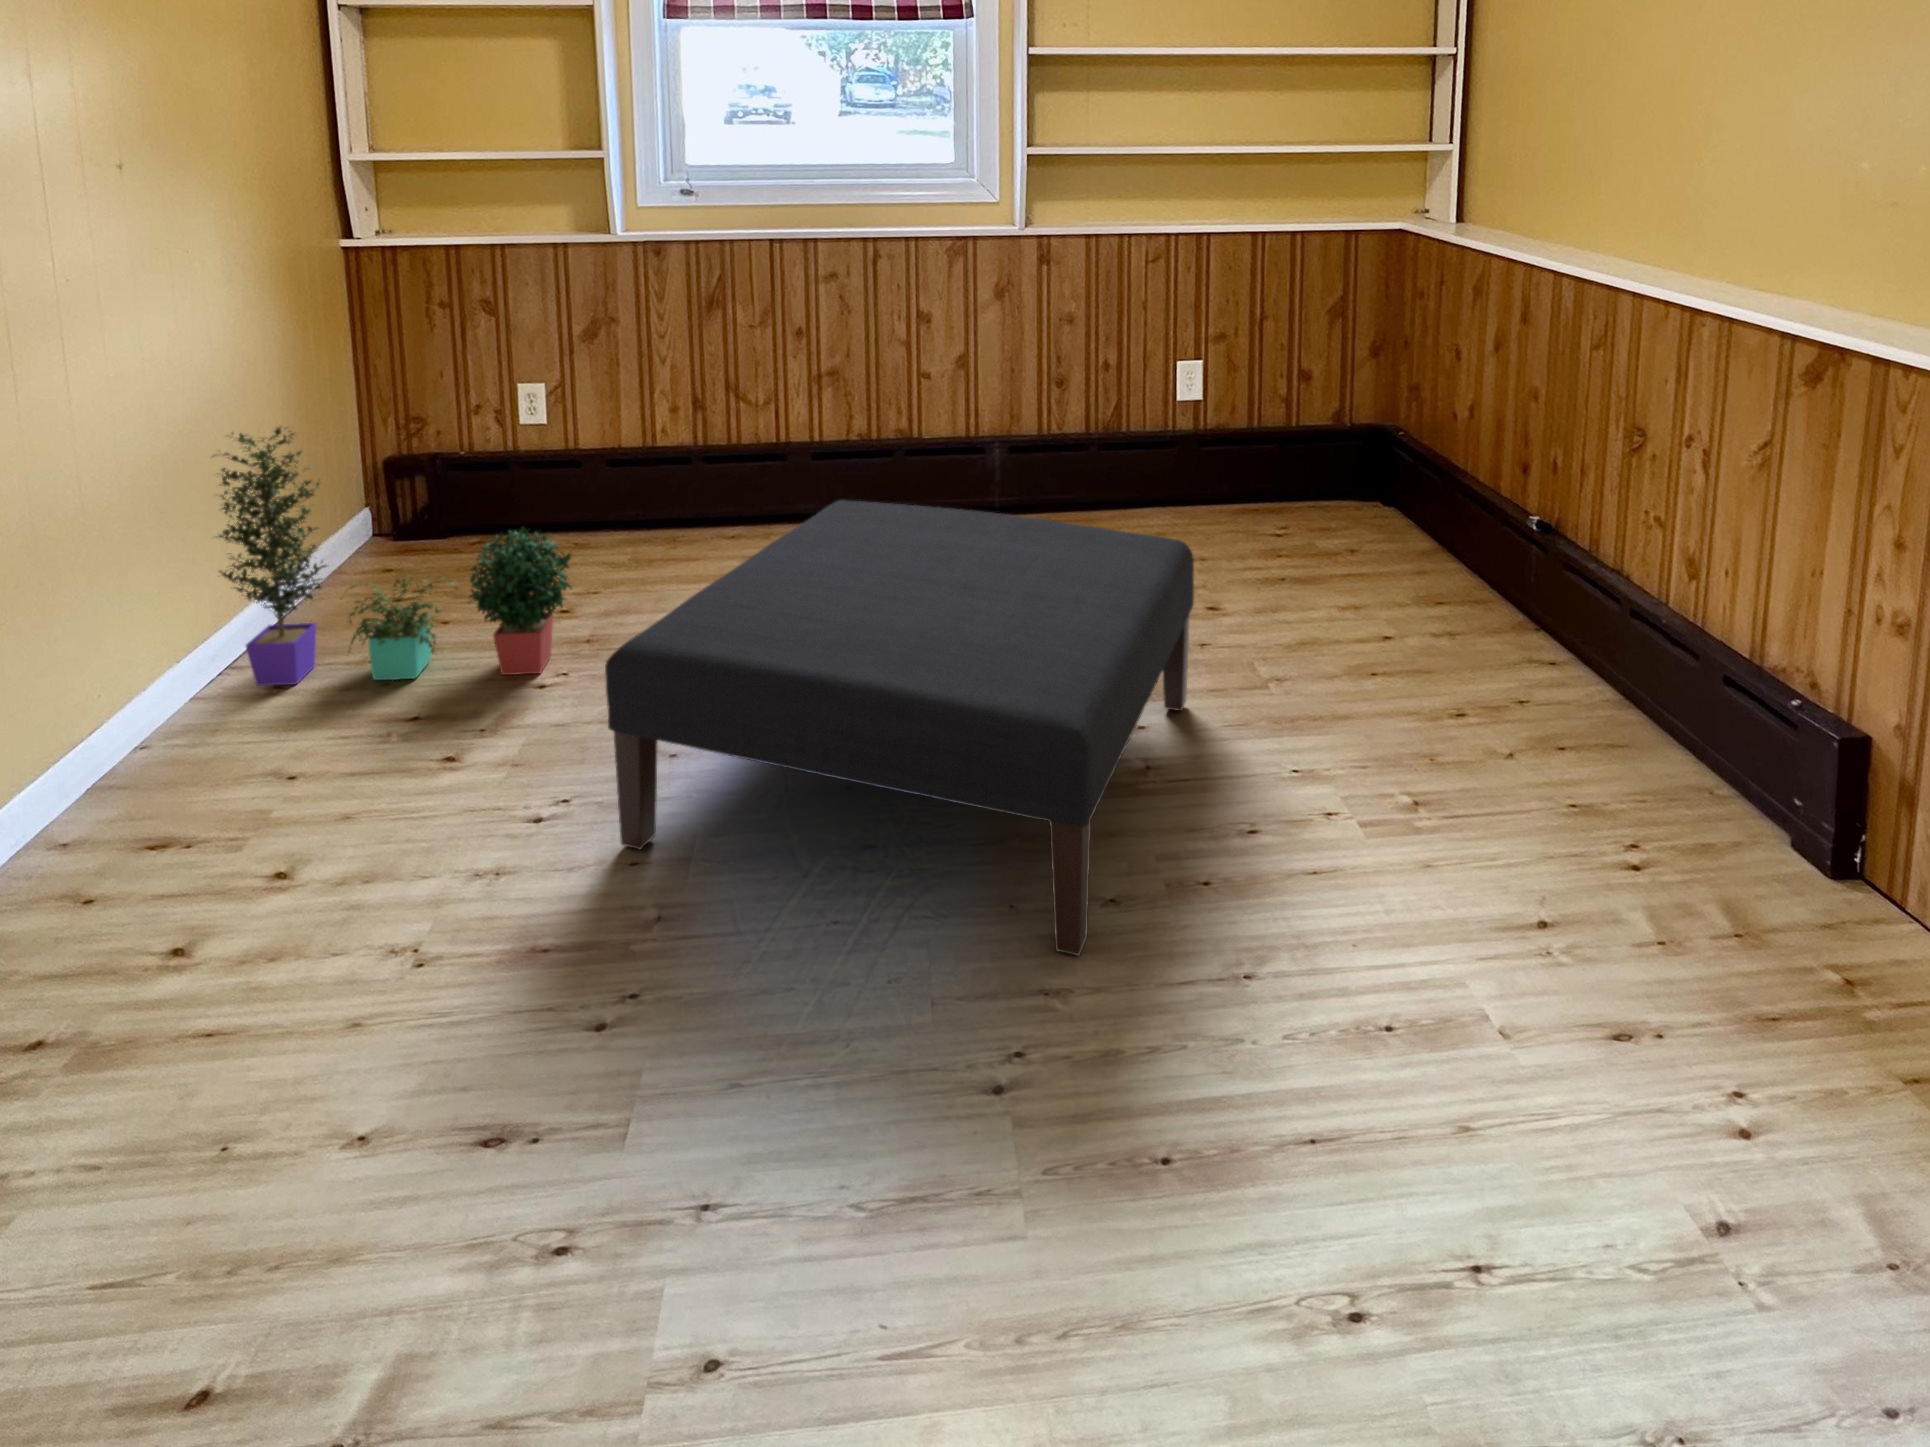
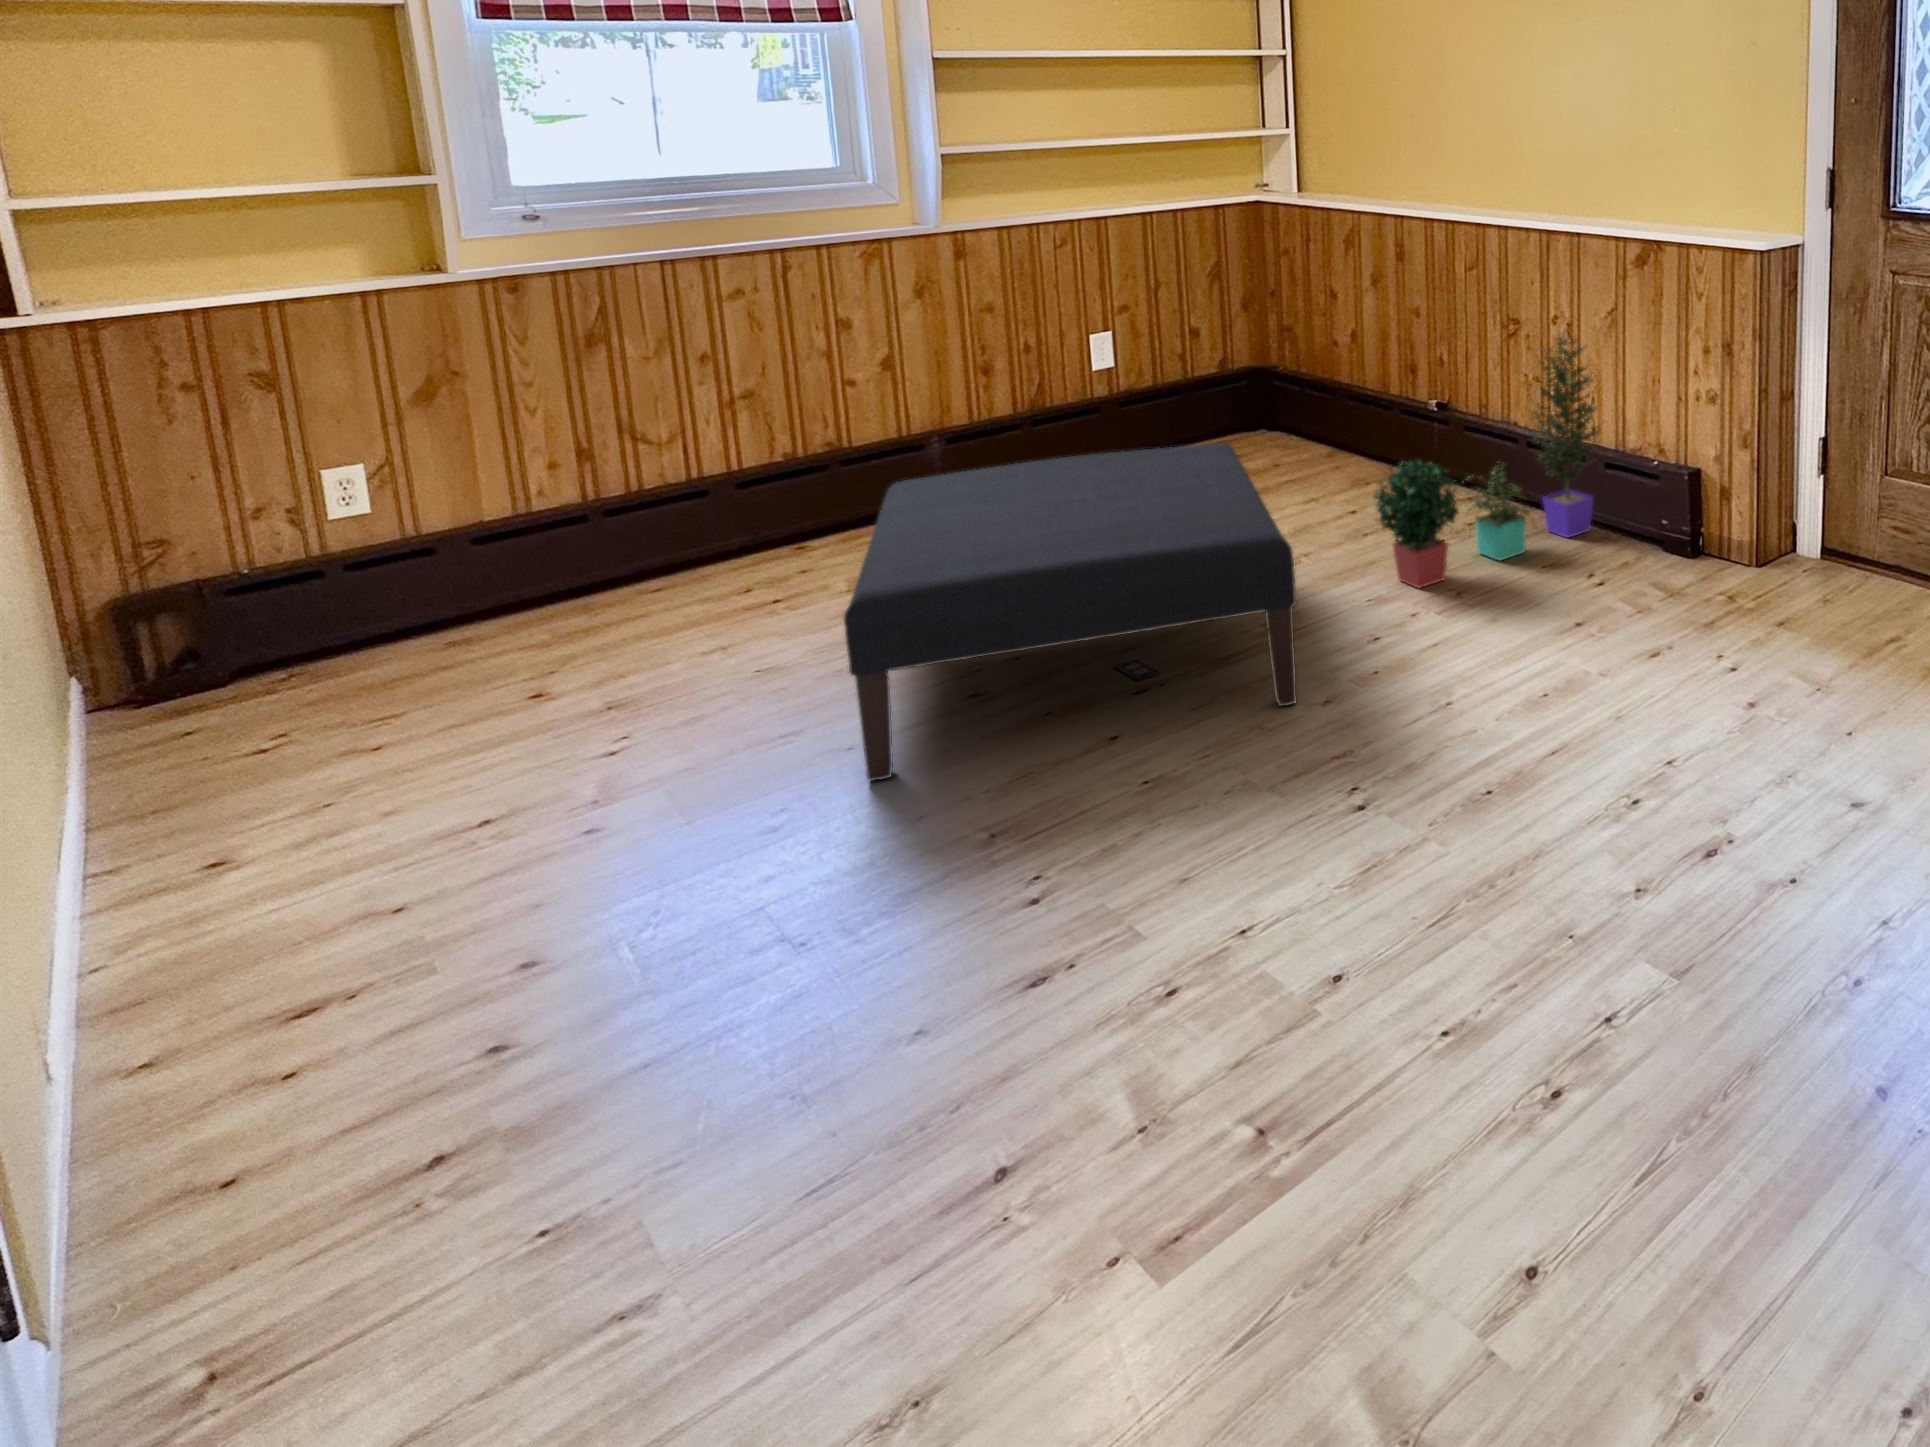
potted plant: present [214,427,572,686] -> present [1374,333,1600,589]

